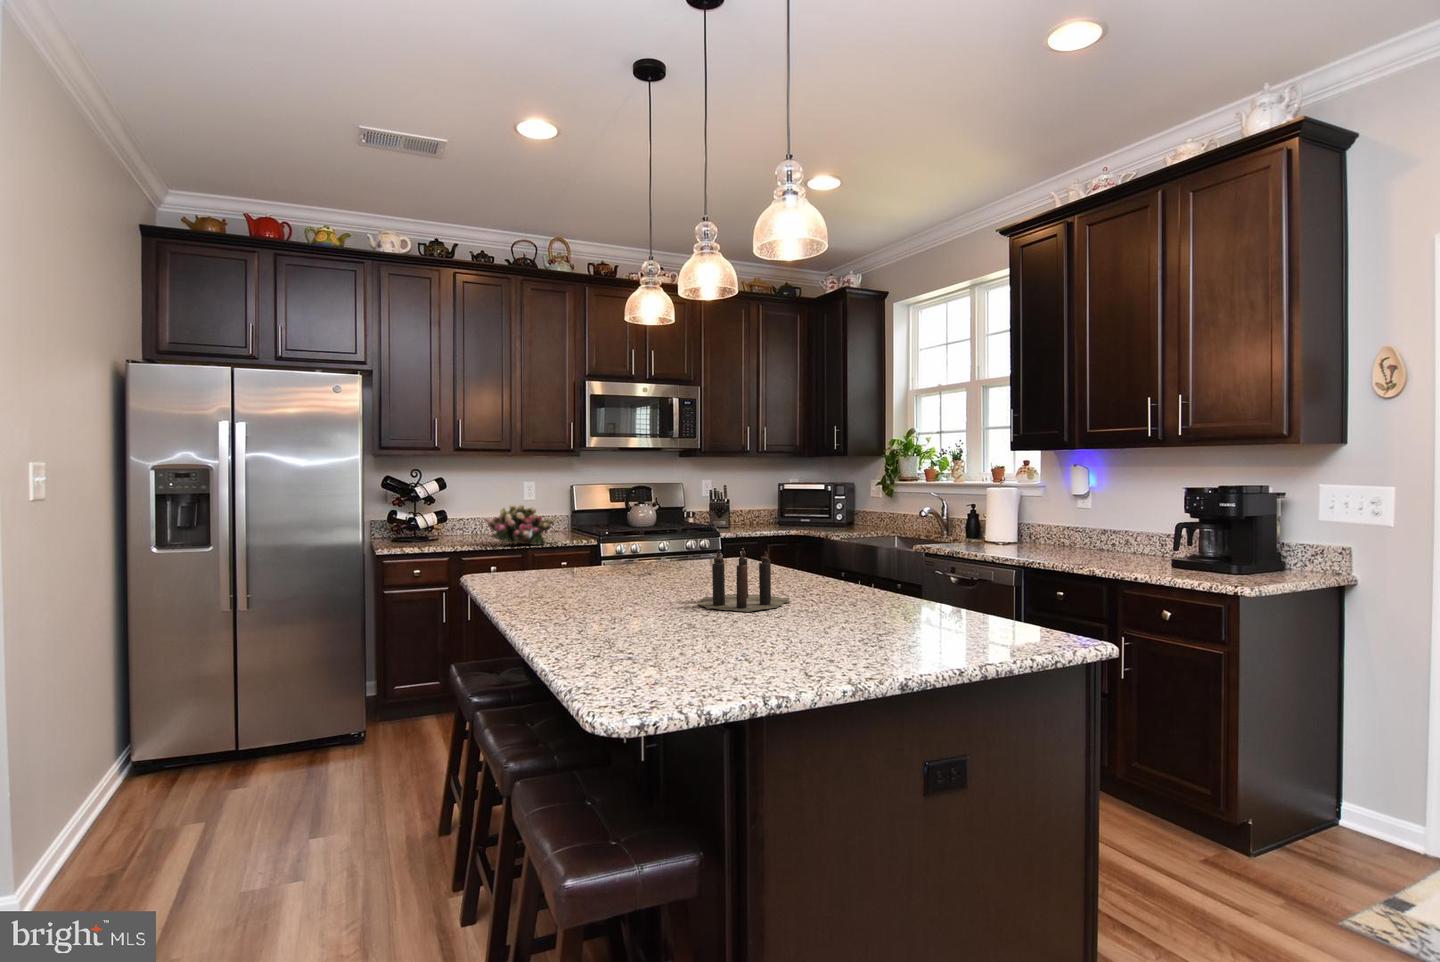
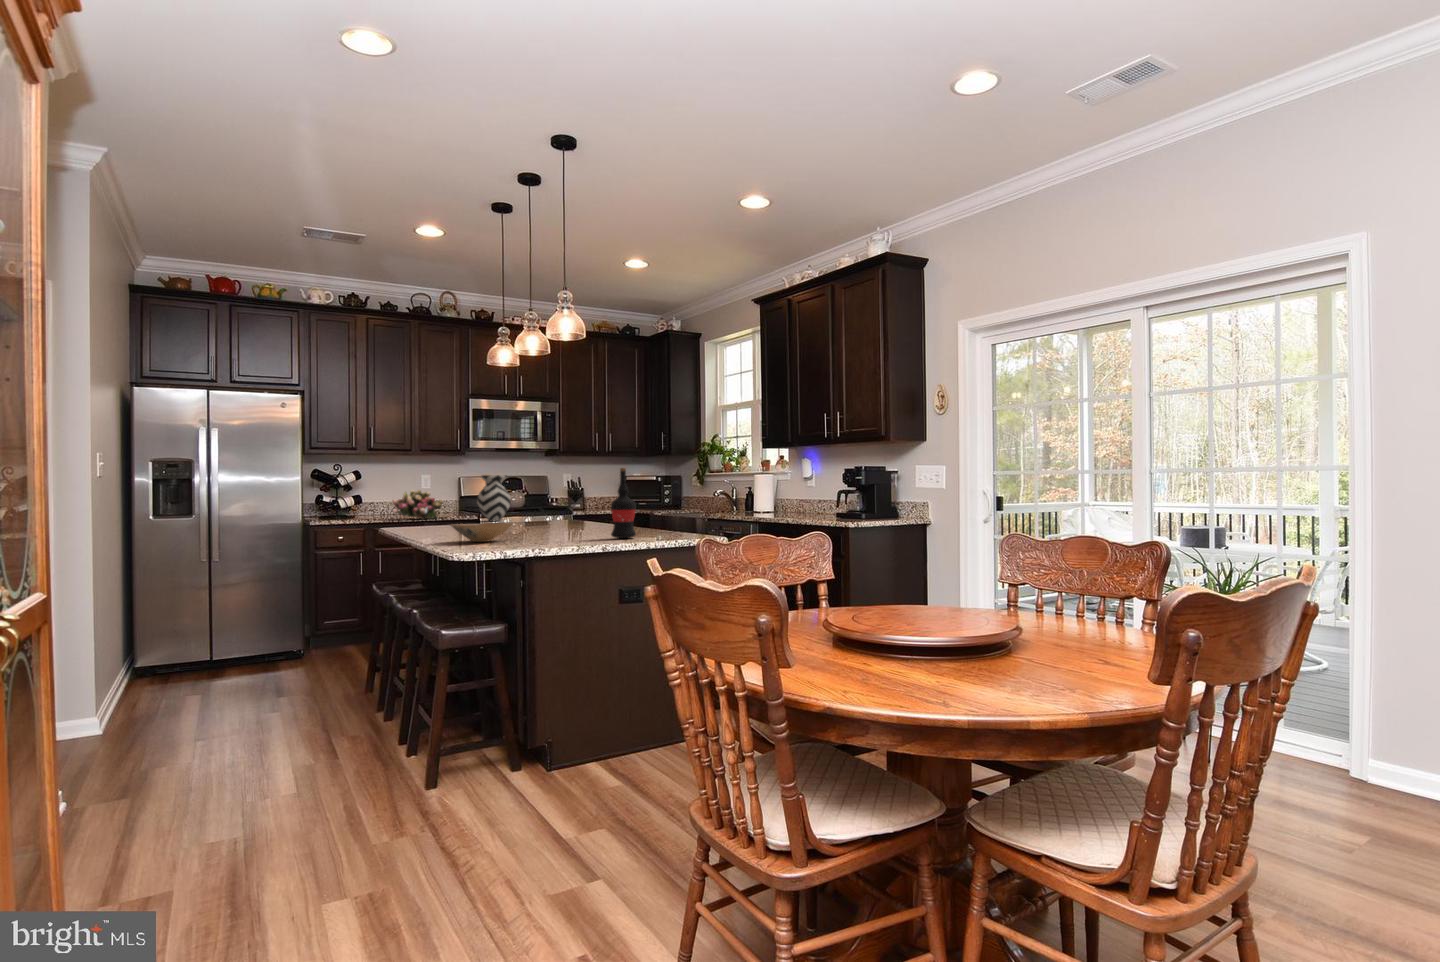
vase: none [603,490,650,557] -> present [477,475,511,521]
wine bottle: none [896,509,947,649] -> present [611,468,636,538]
candle: present [698,548,790,612] -> none [515,500,580,534]
bowl: none [589,606,707,650] -> present [450,523,512,542]

